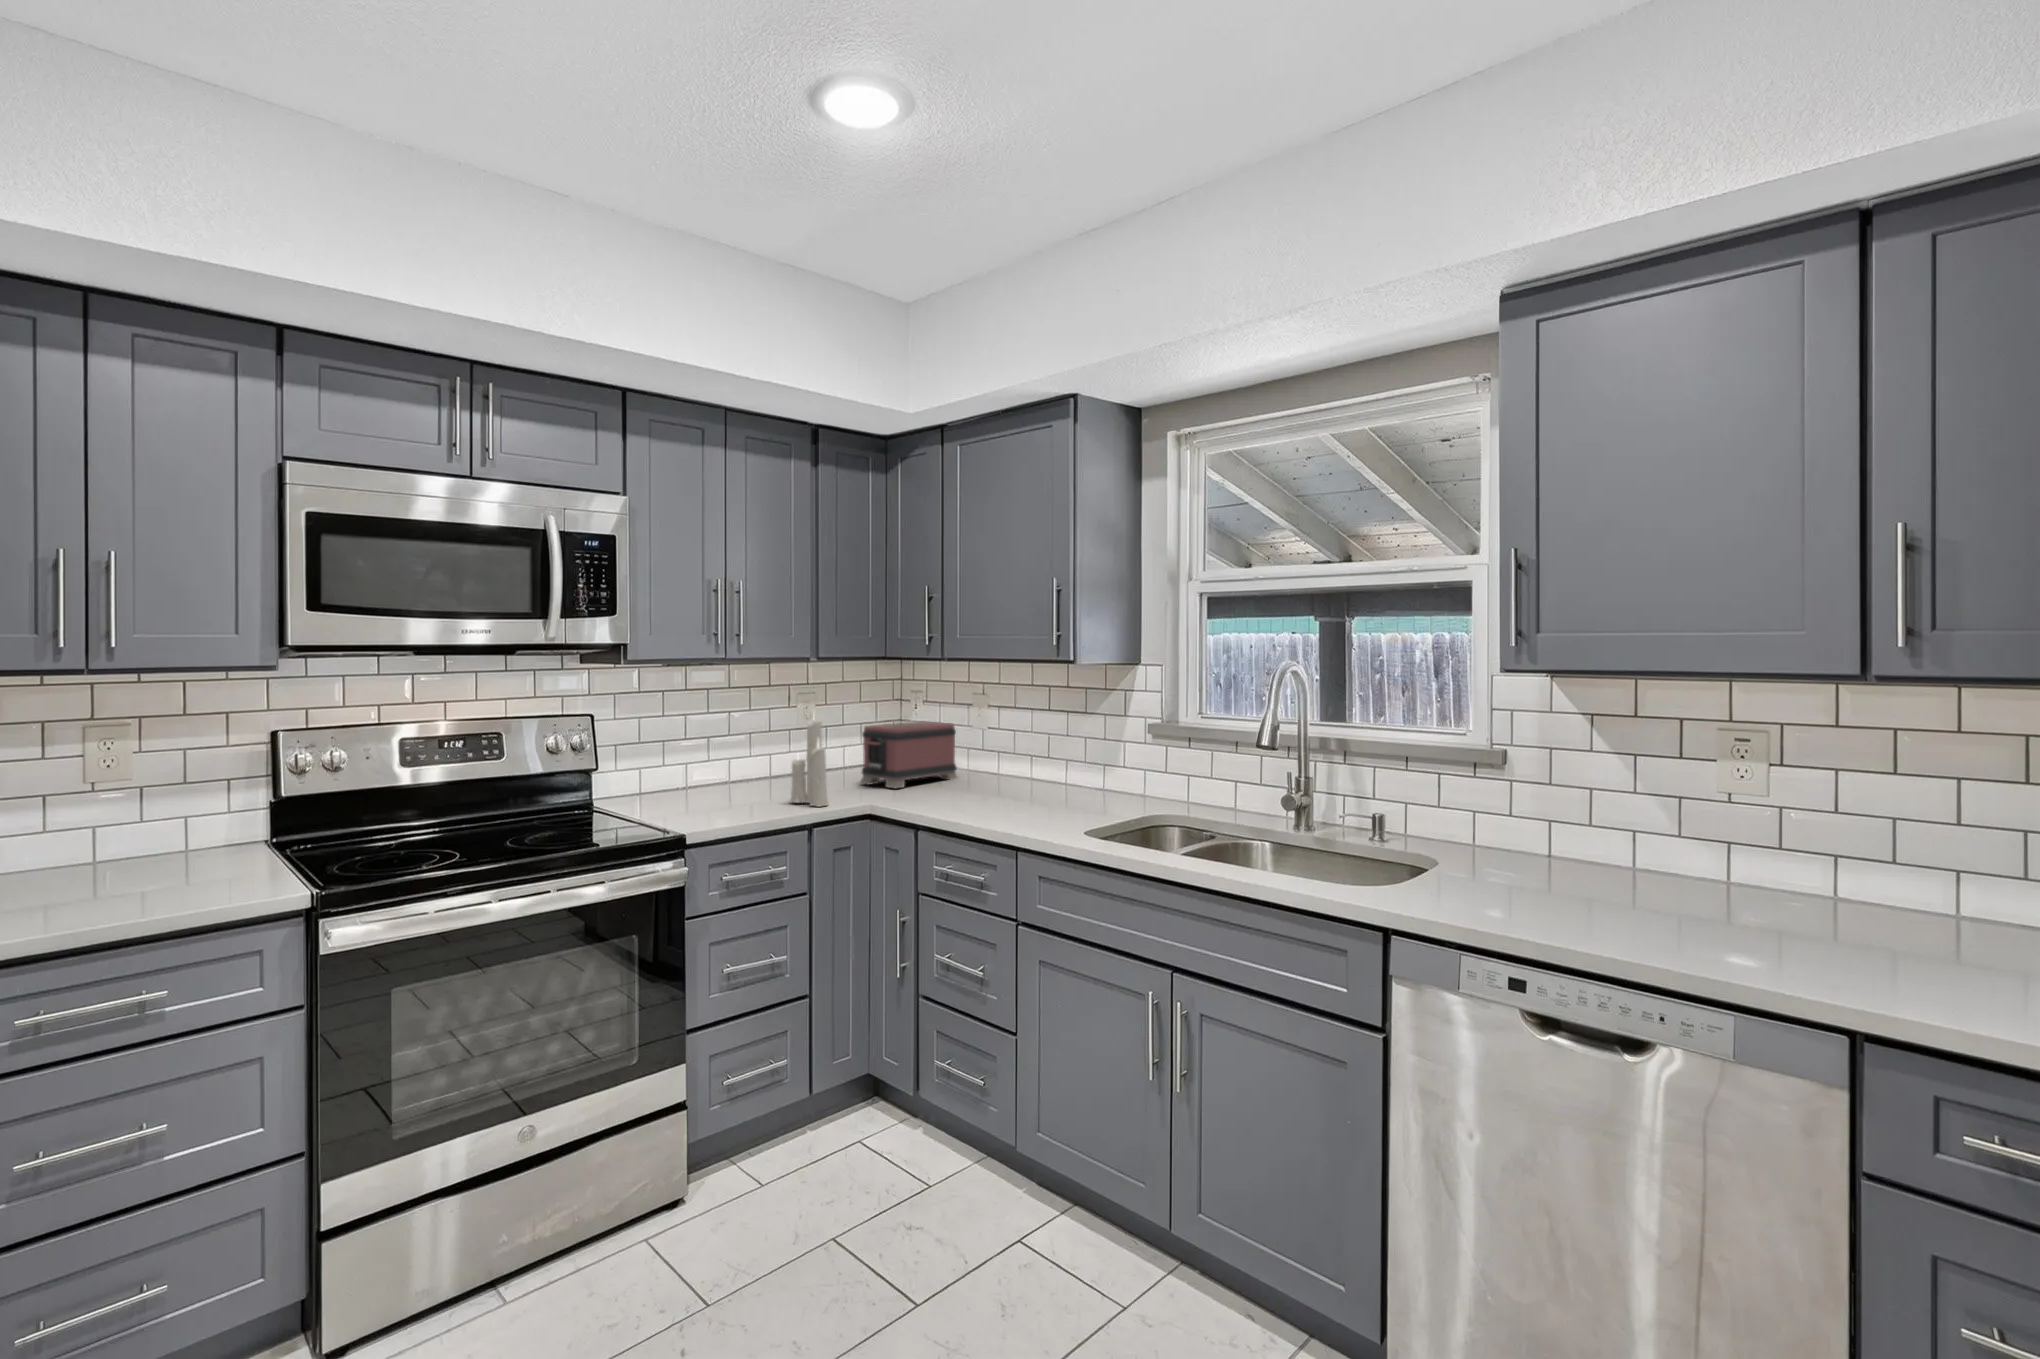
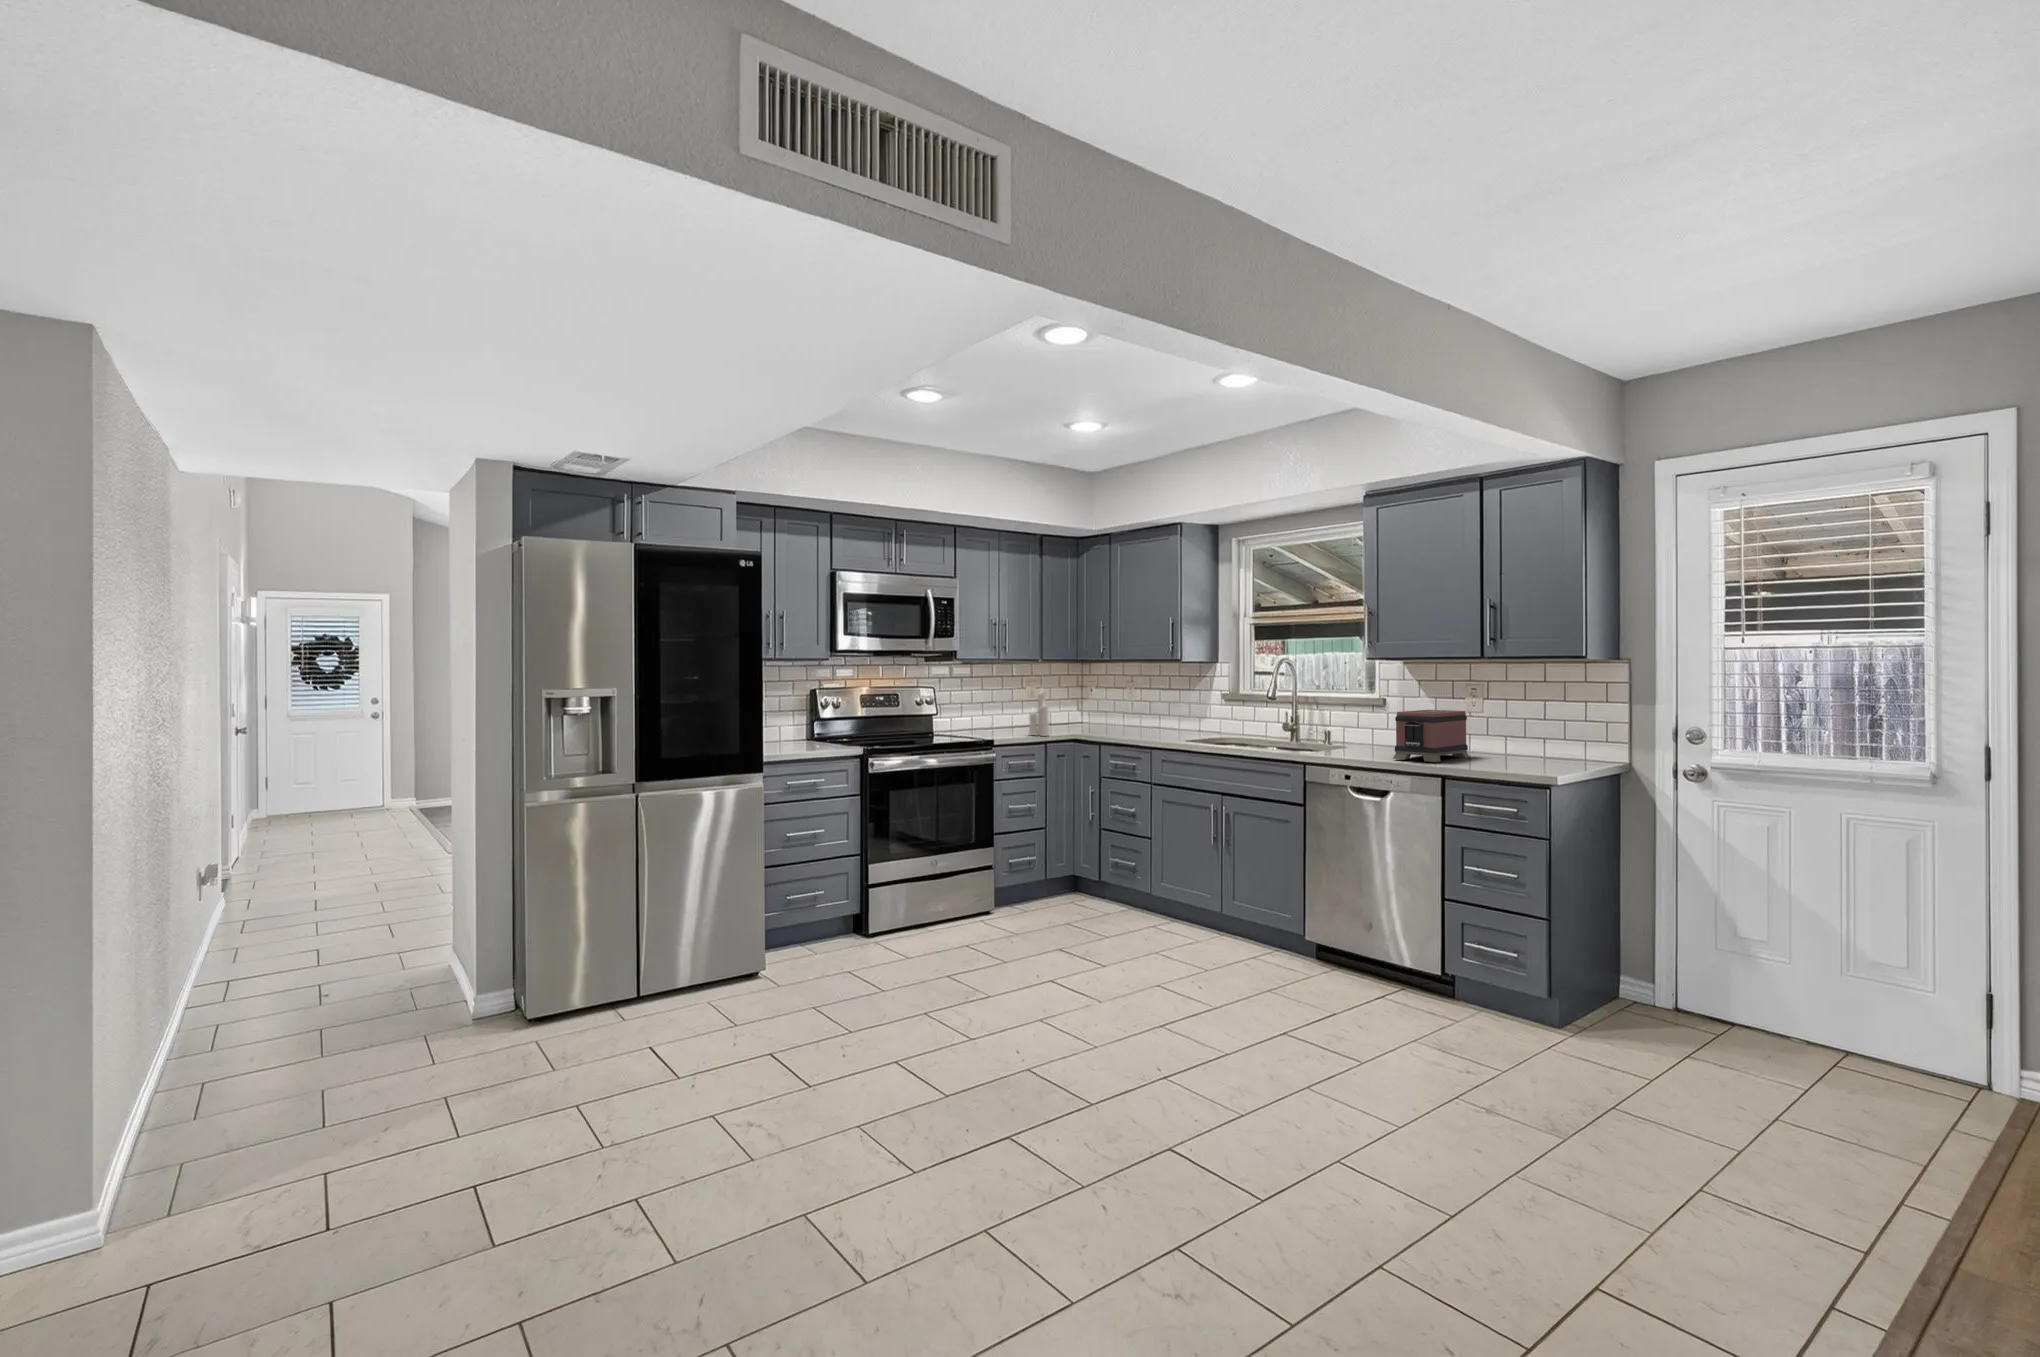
toaster: present [861,721,957,788] -> present [1393,710,1469,762]

